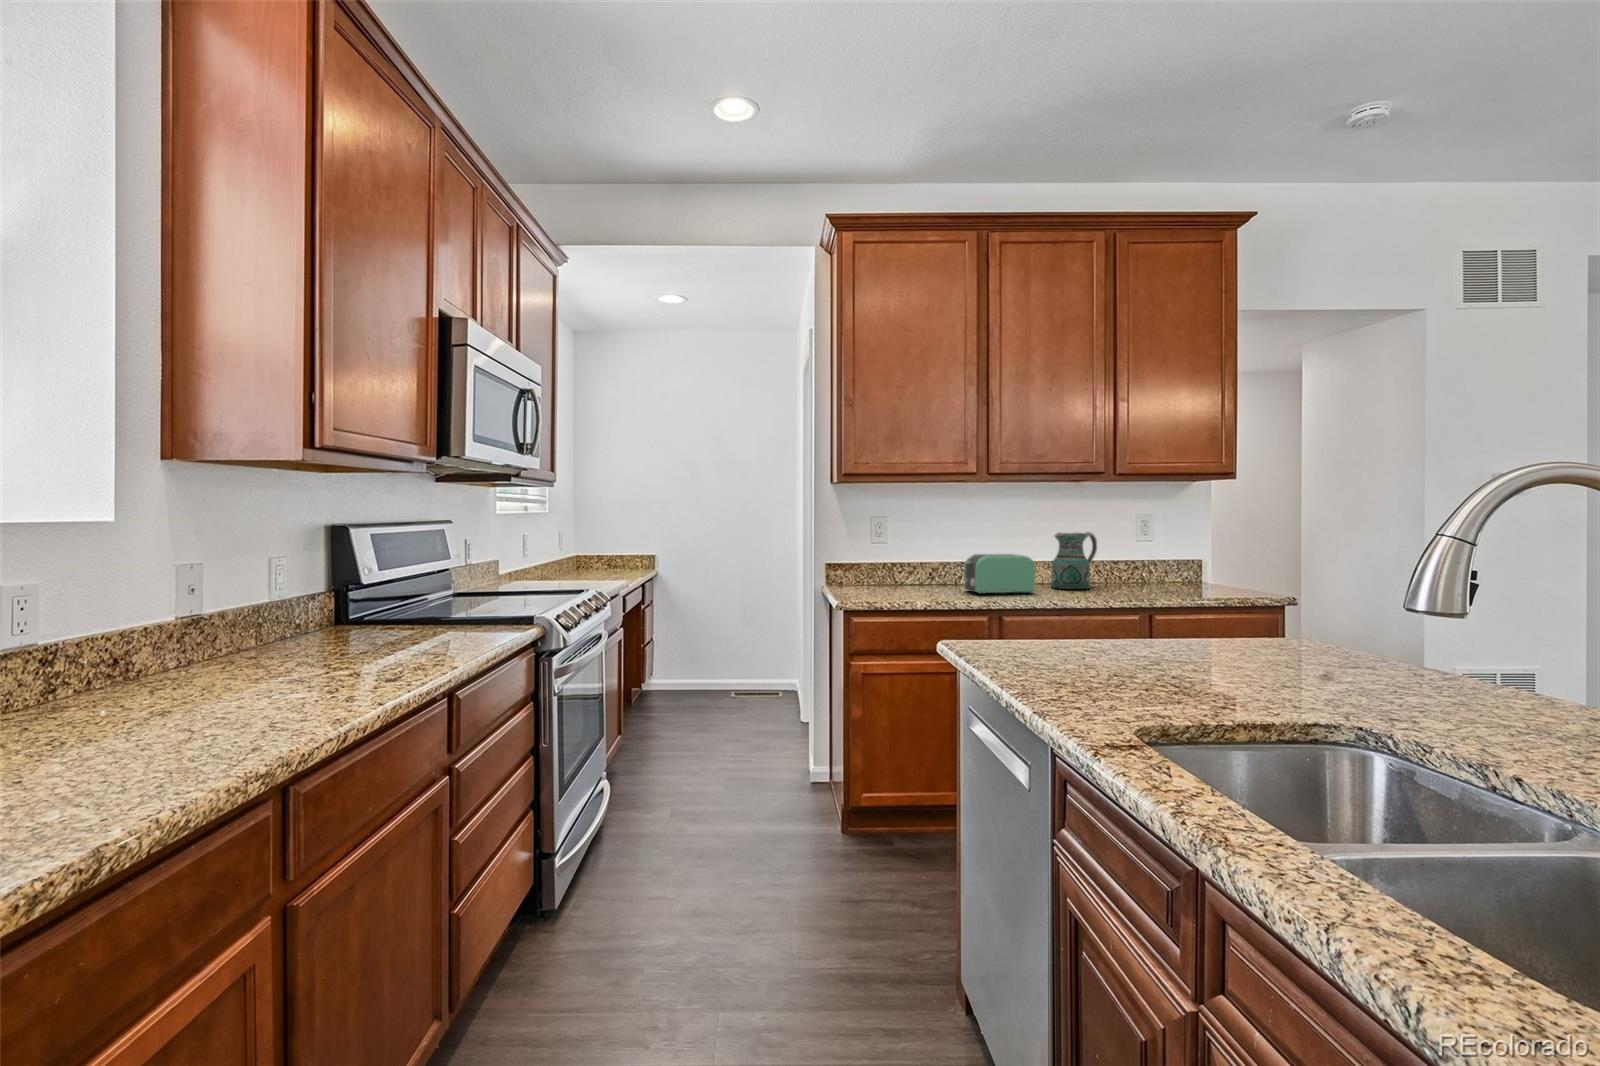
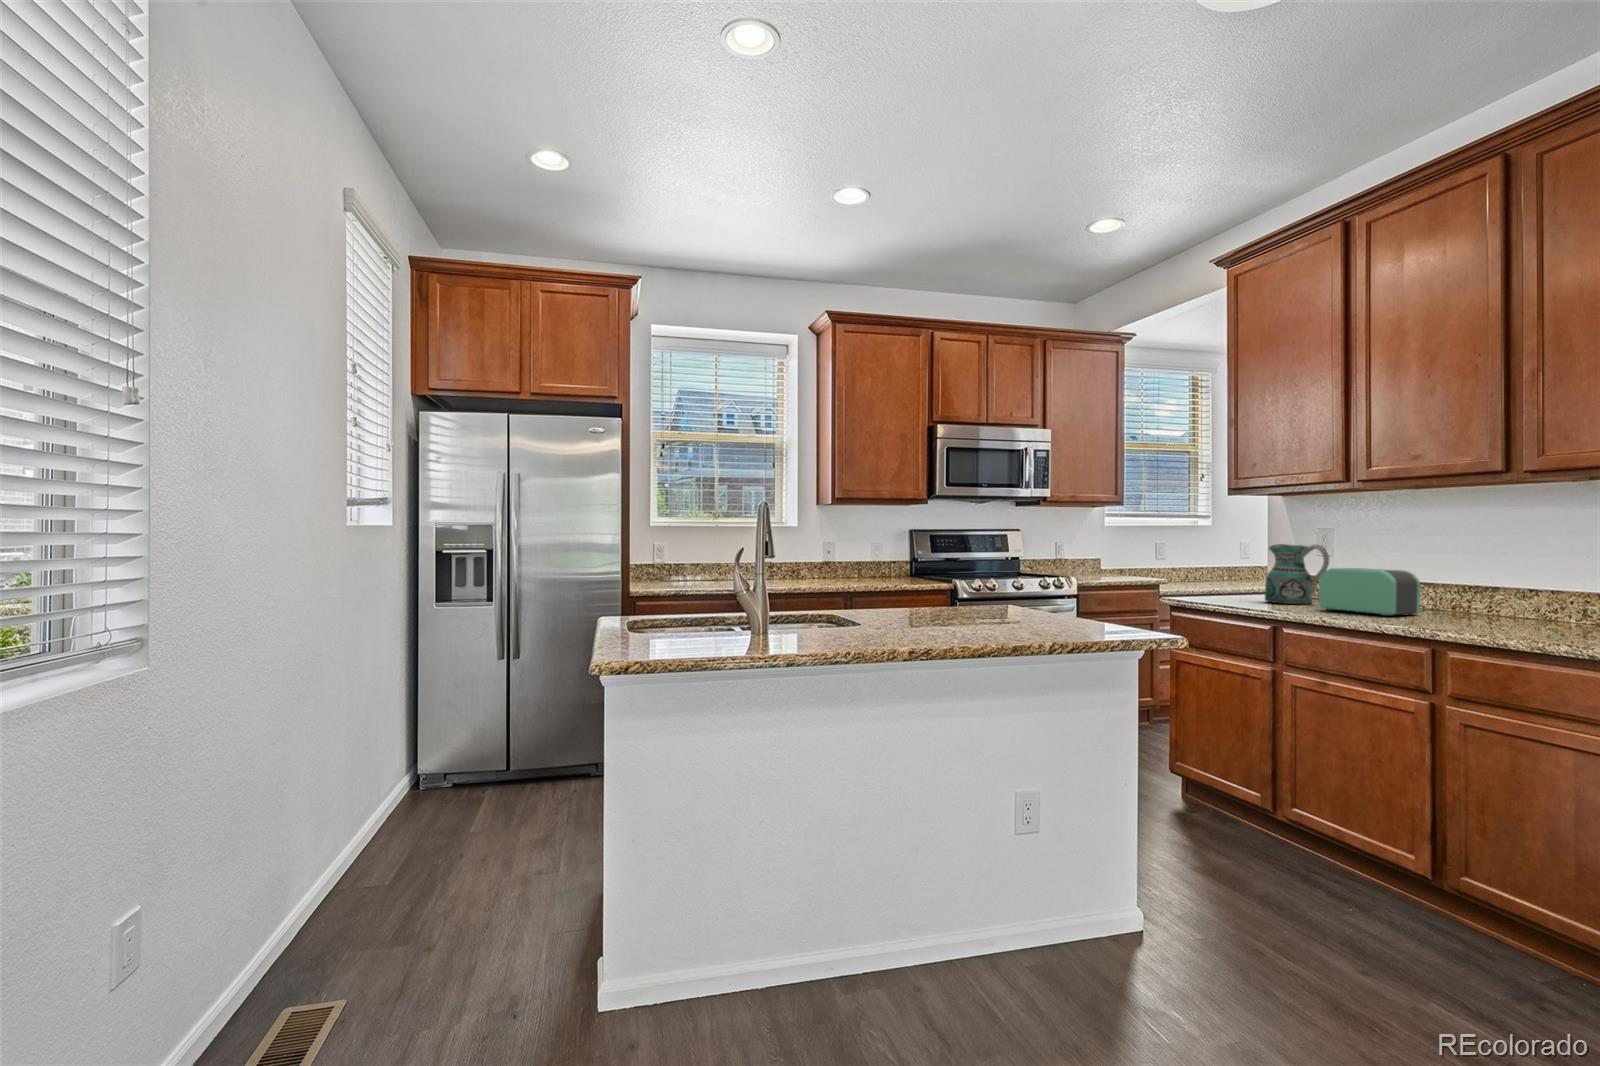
ceramic pitcher: present [1050,532,1097,589] -> present [1265,544,1329,604]

